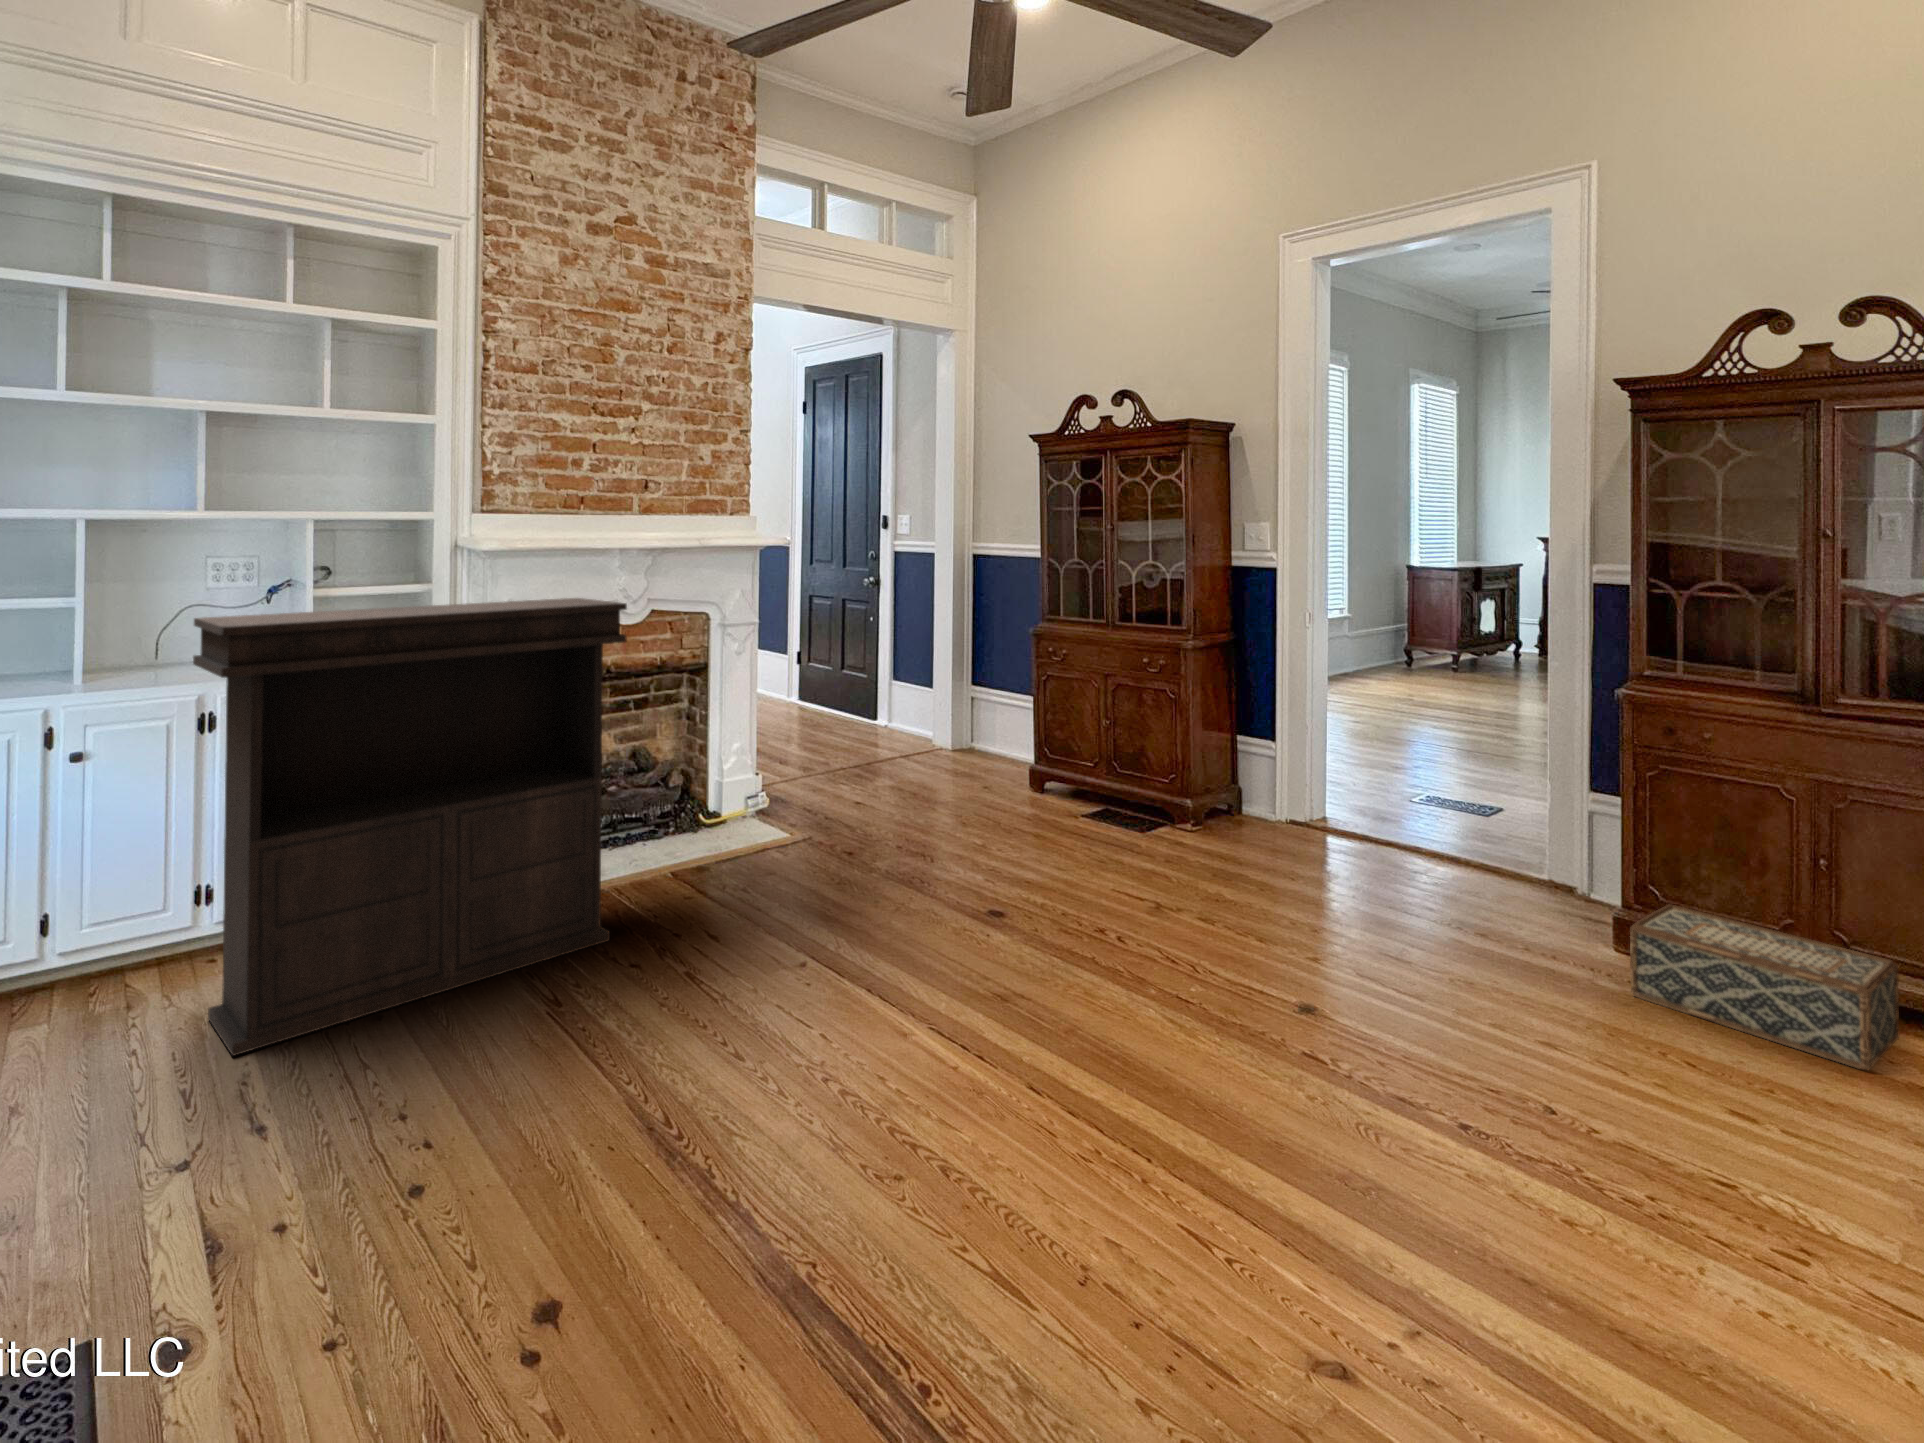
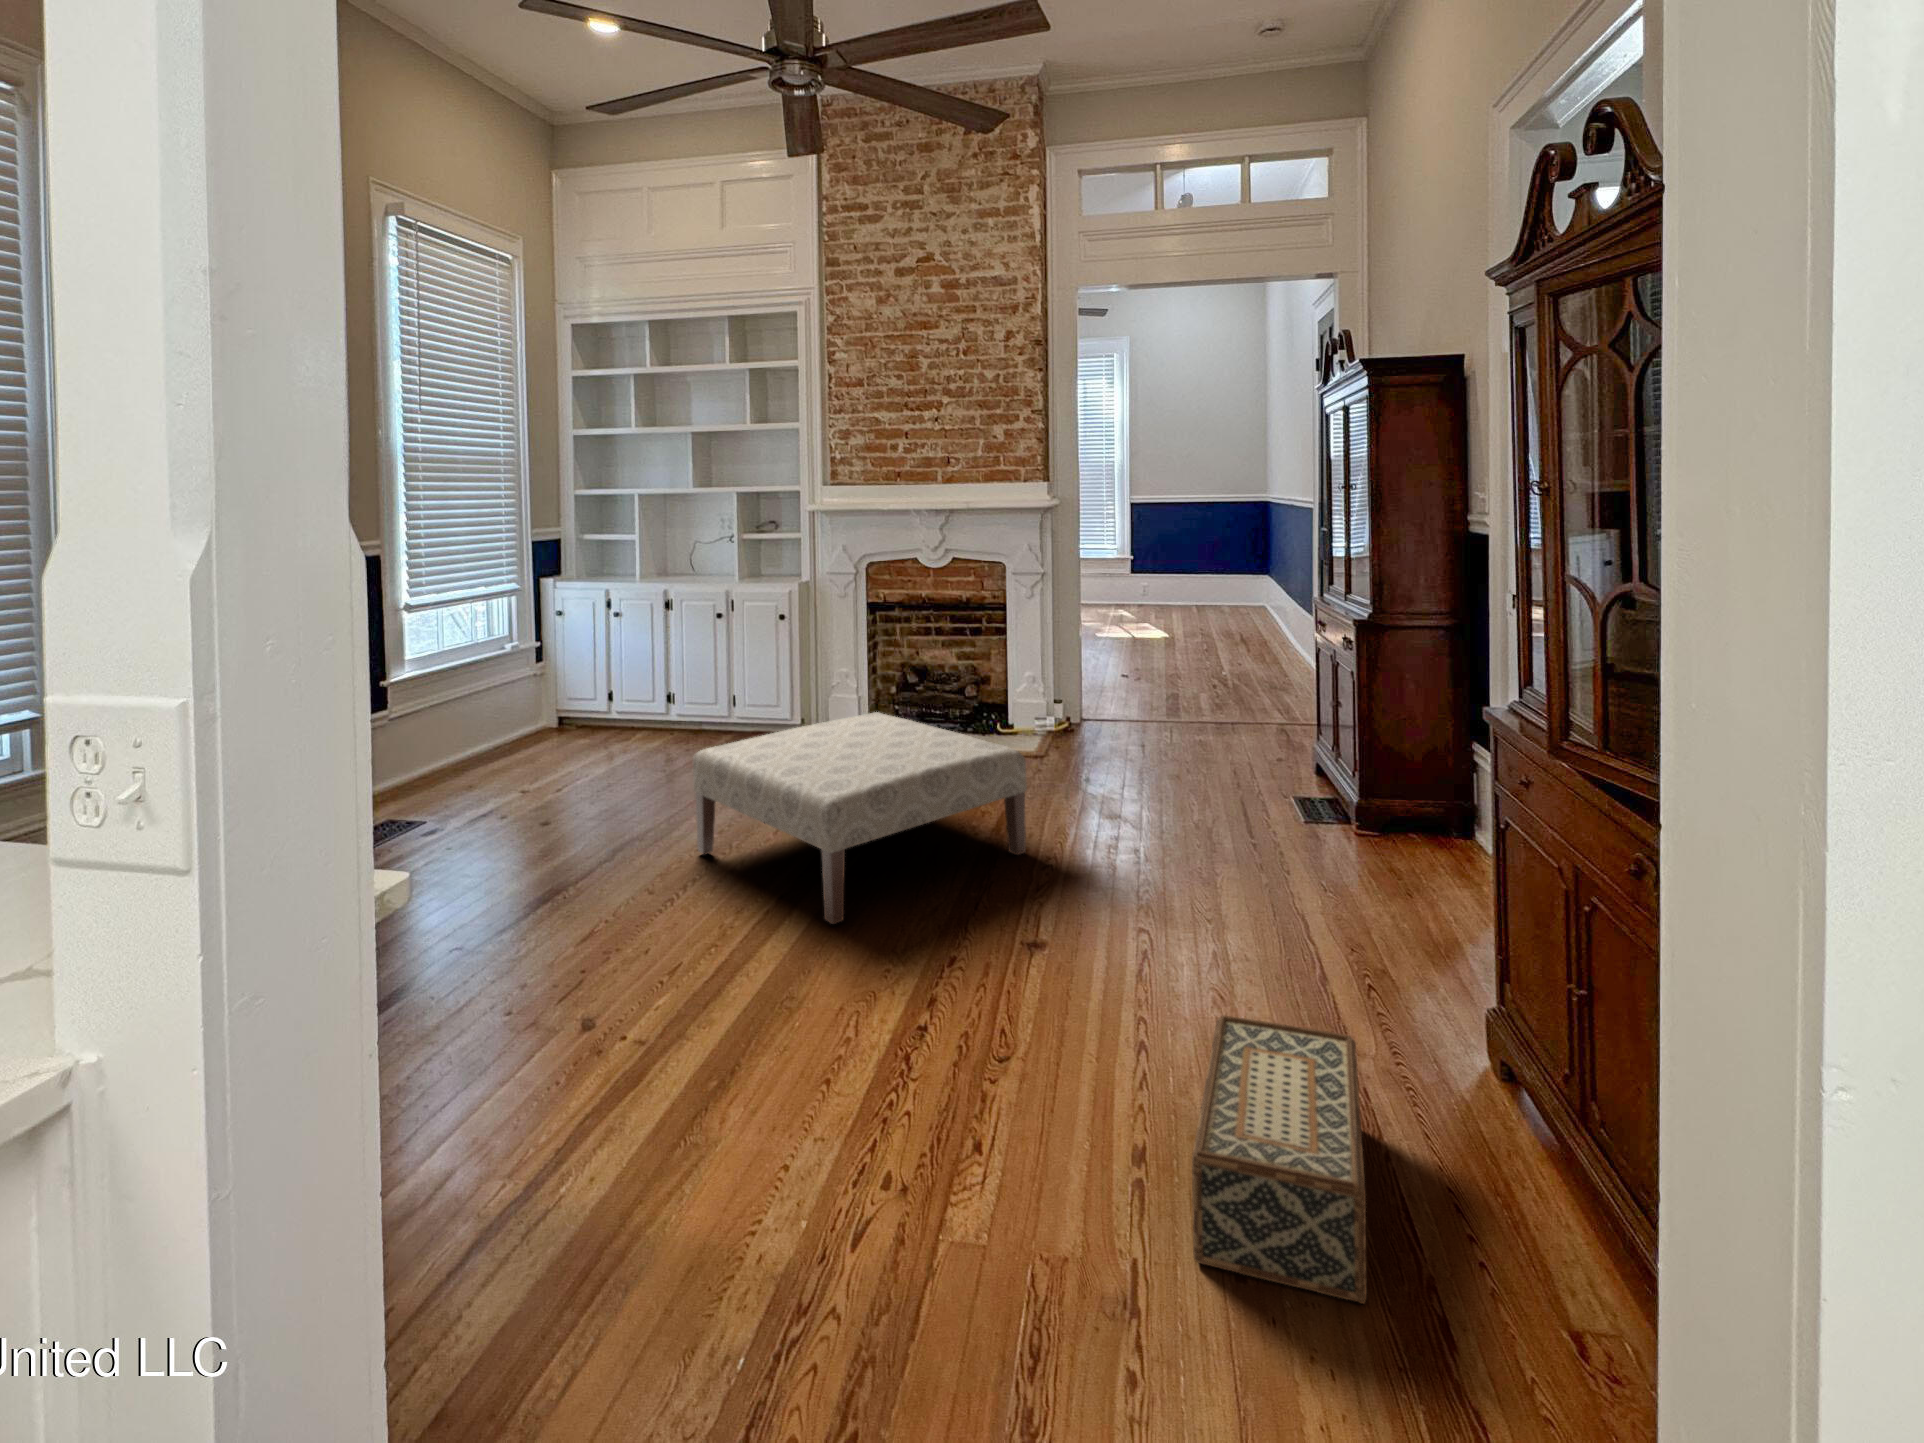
console table: present [193,598,627,1056] -> none [570,545,804,770]
ottoman: none [830,799,1201,1060] -> present [693,712,1027,924]

